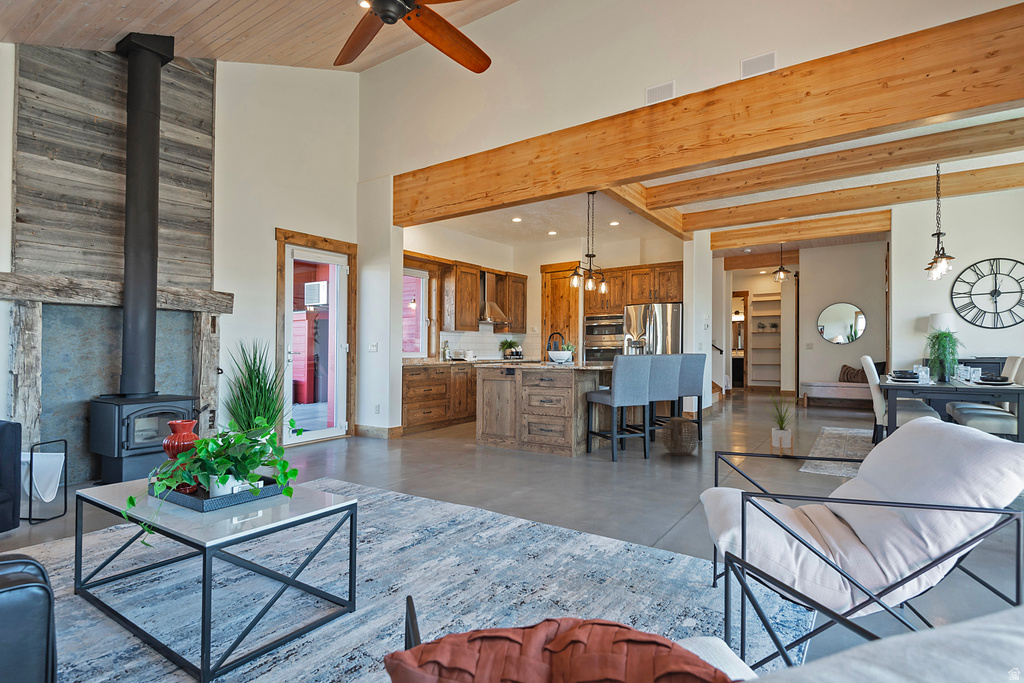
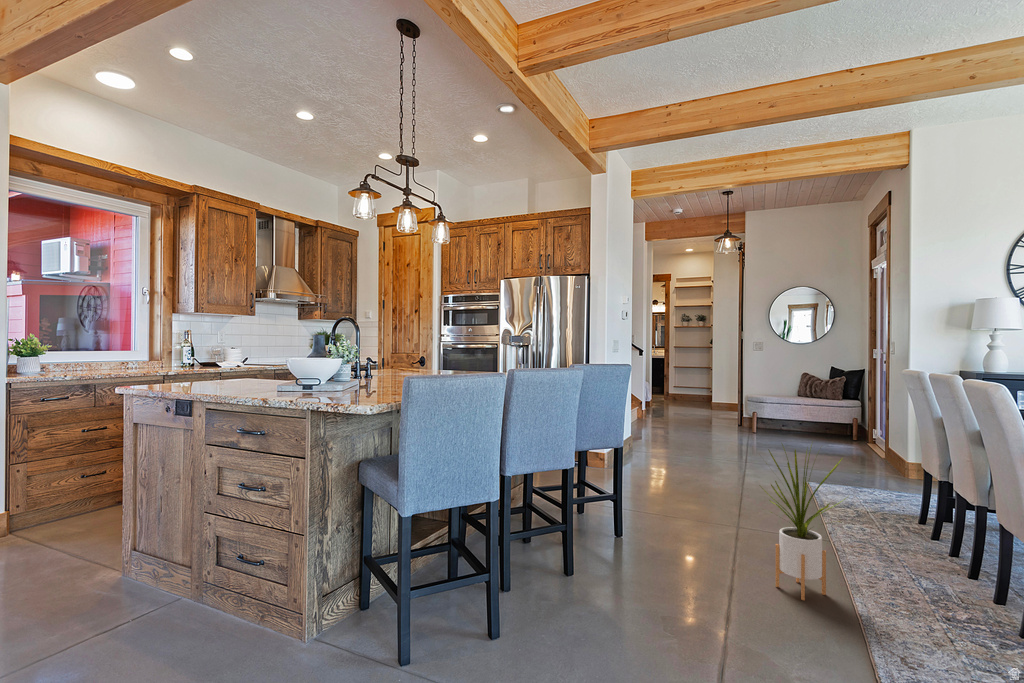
woven basket: present [662,417,698,456] -> none [542,512,625,614]

